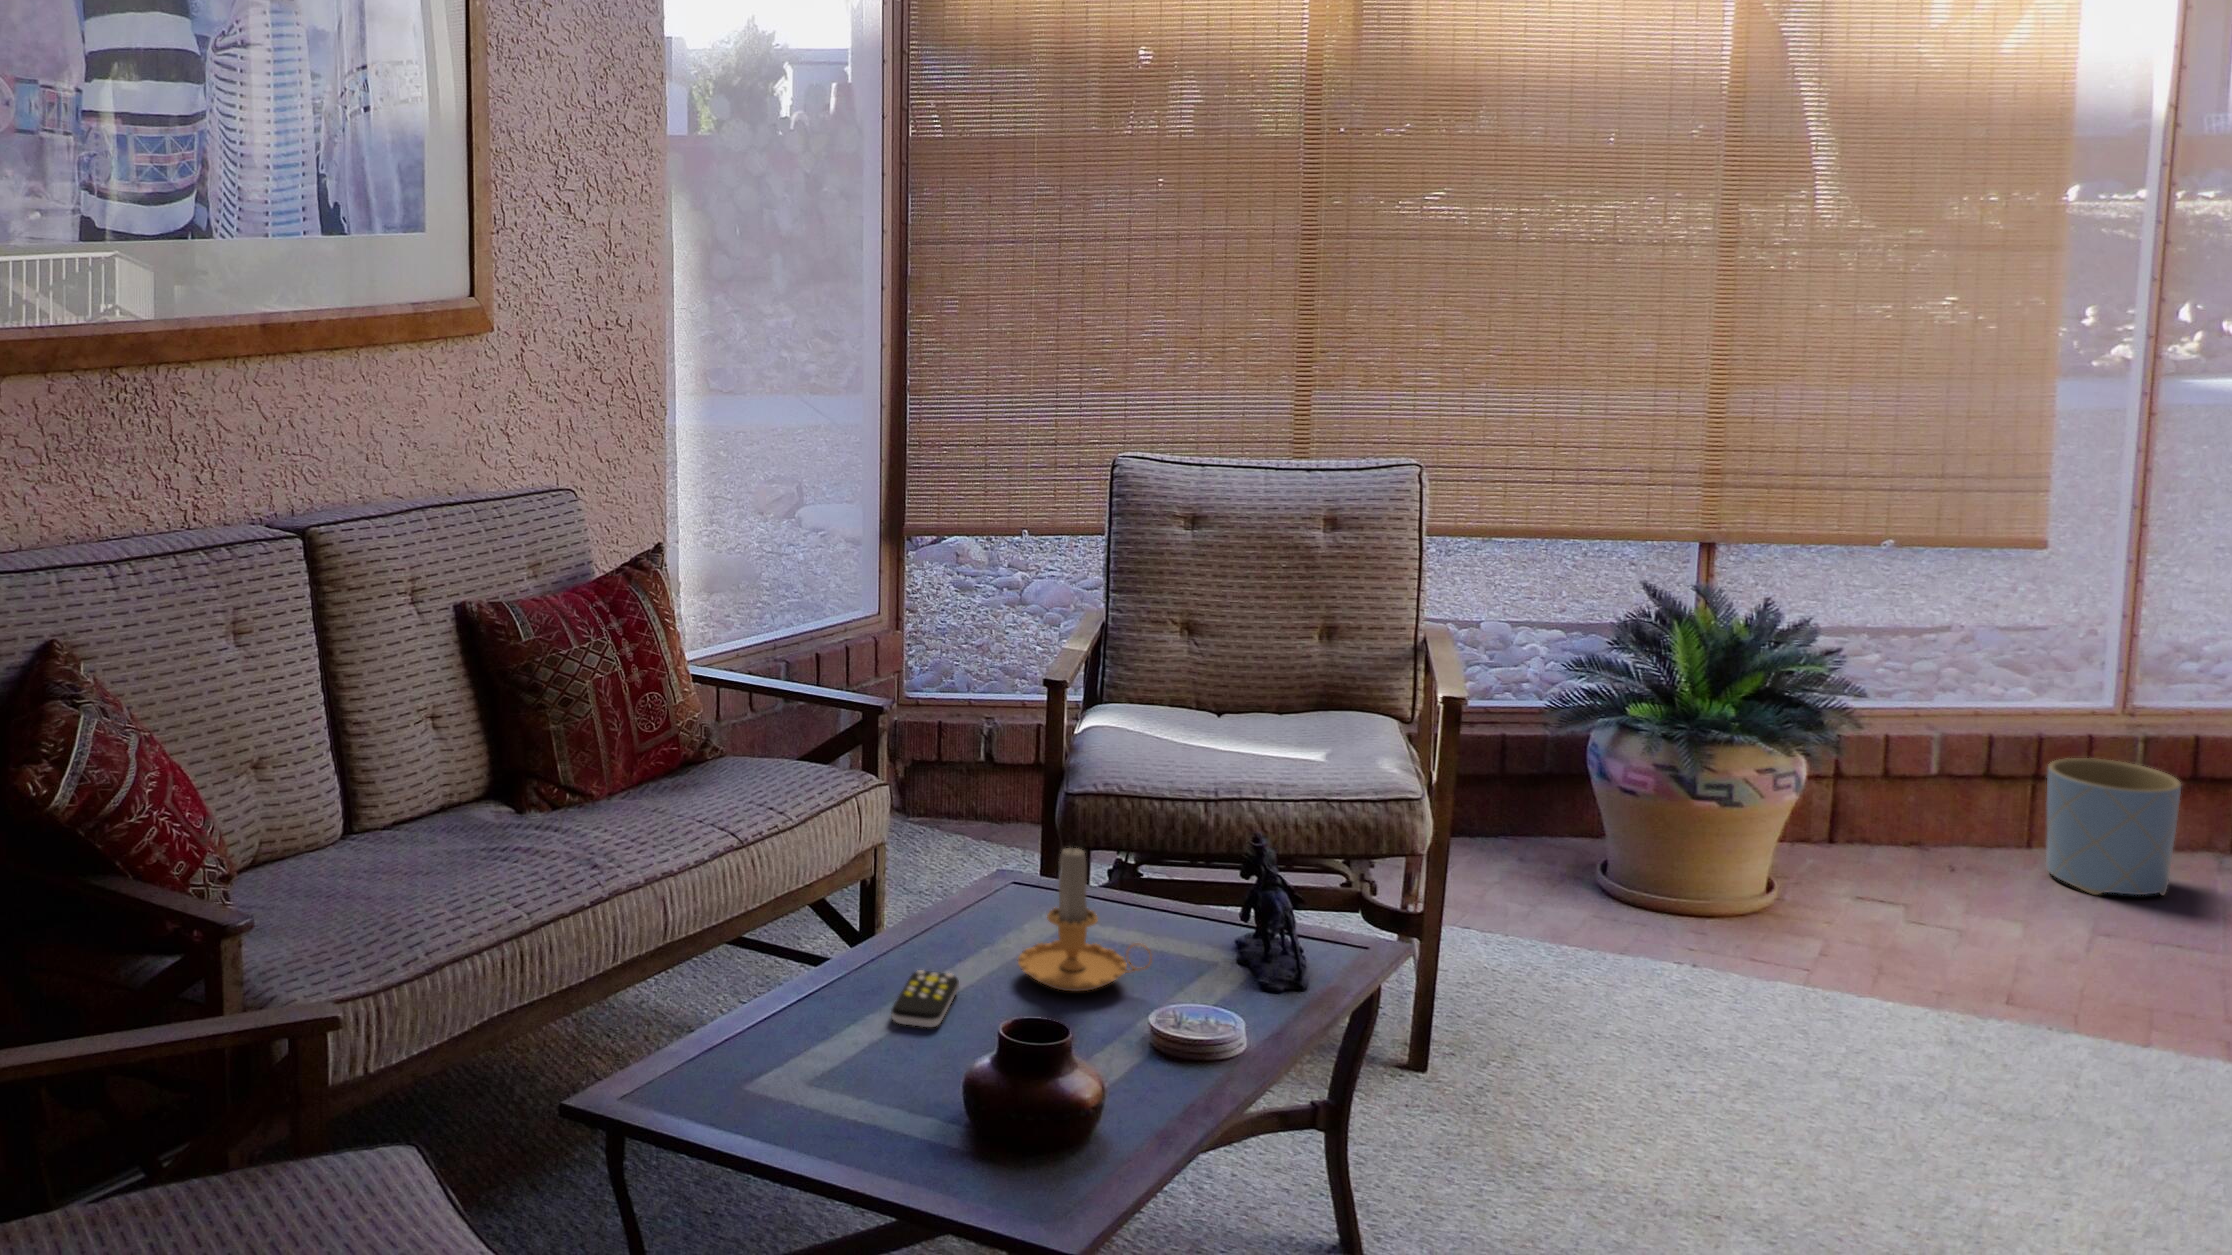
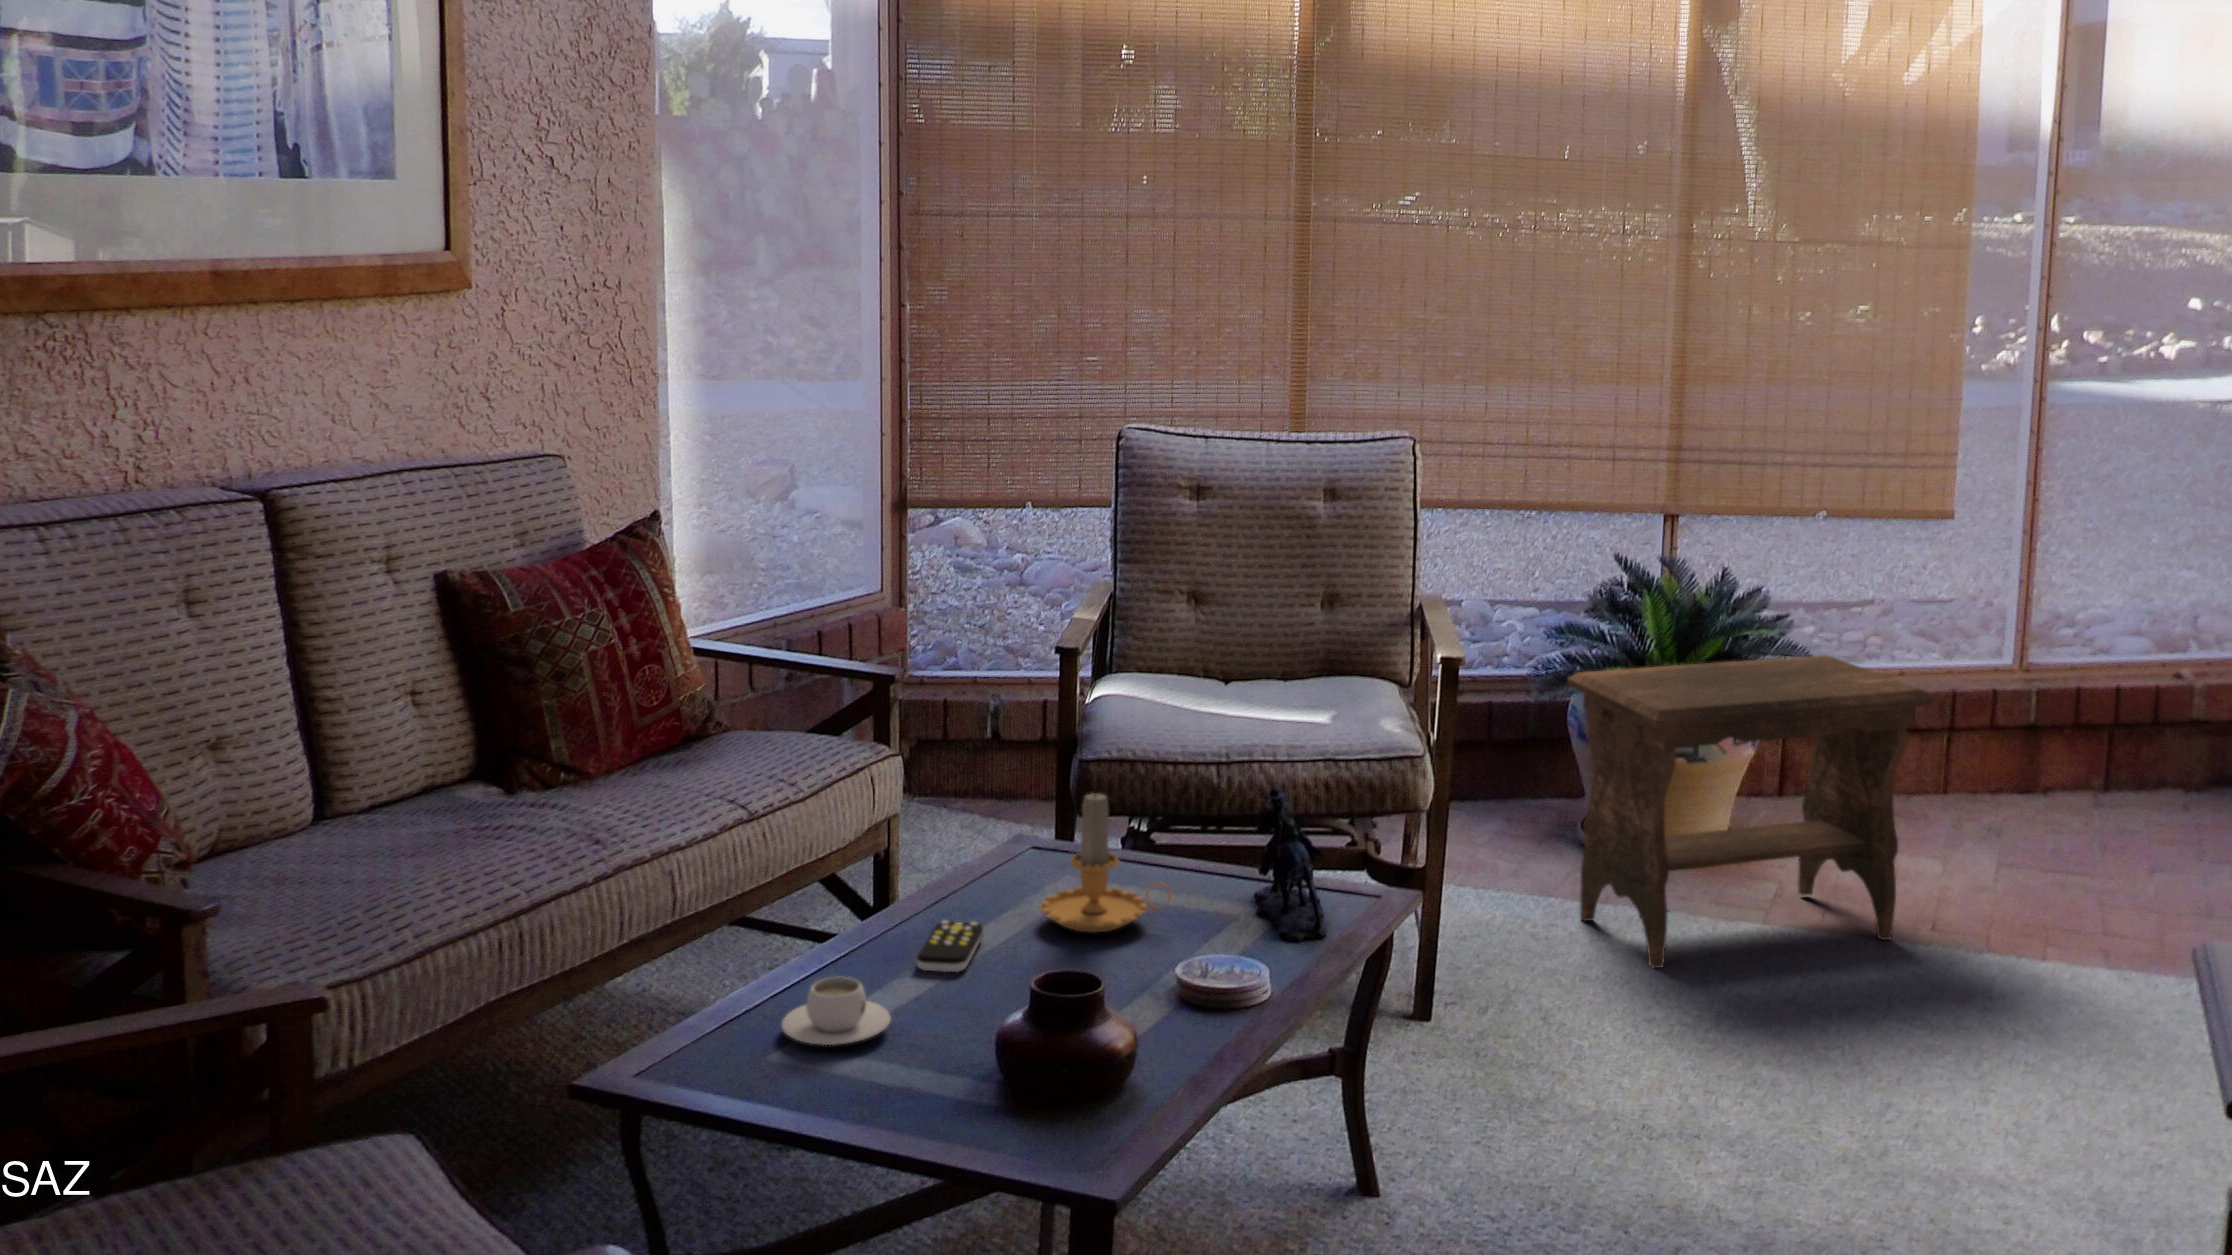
footstool: none [1586,702,2025,1041] -> present [1567,655,1933,969]
planter: present [2046,758,2181,895] -> none [1956,708,2061,829]
teacup: none [754,1032,862,1104] -> present [782,977,891,1045]

